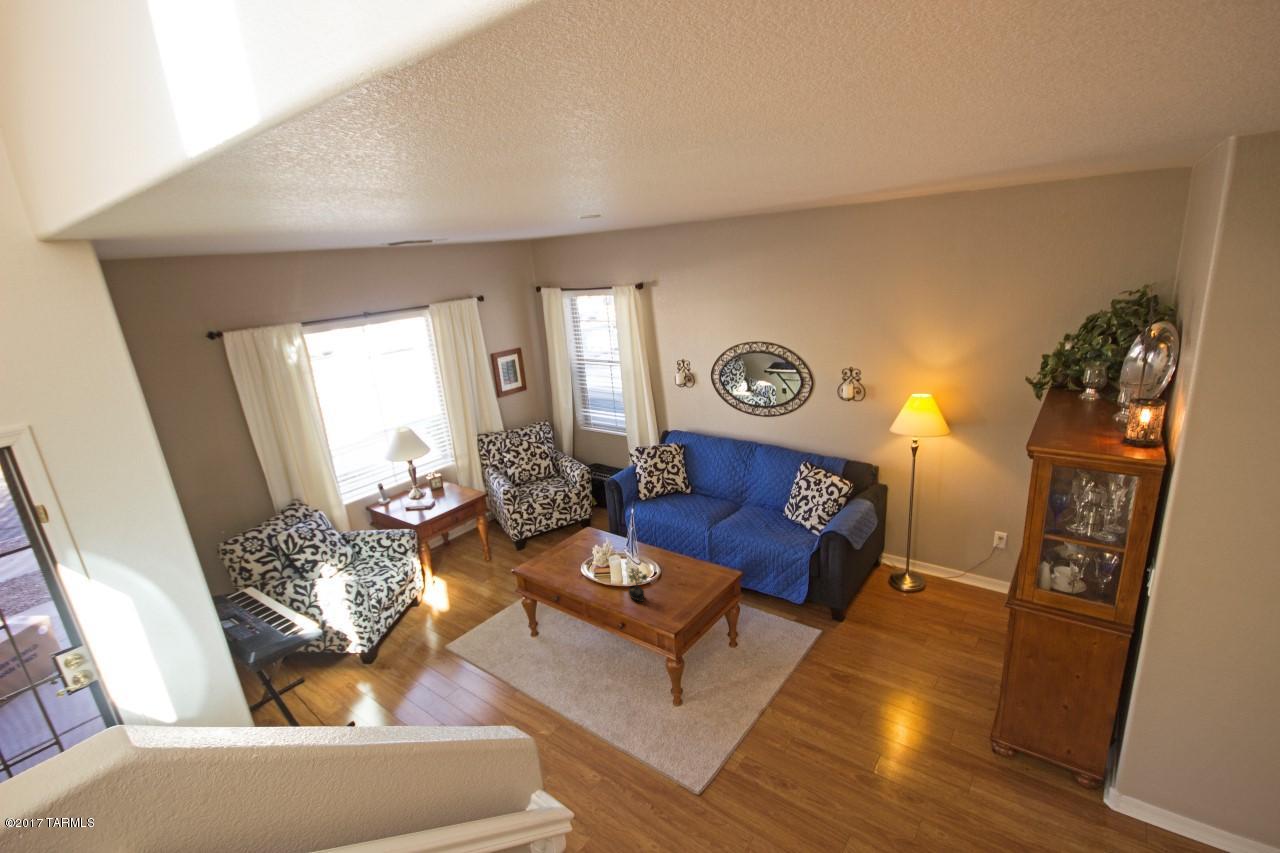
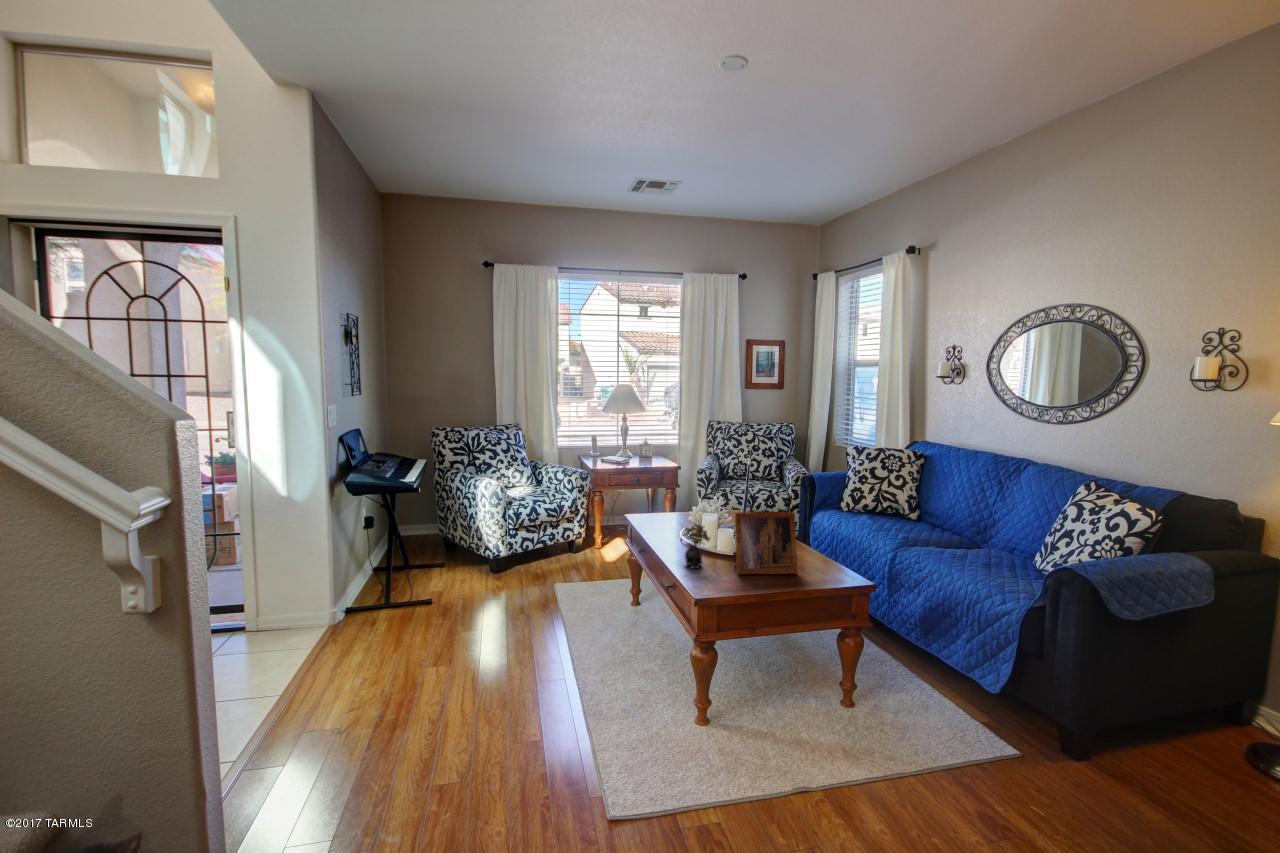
picture frame: none [657,538,700,593] -> present [733,512,798,574]

